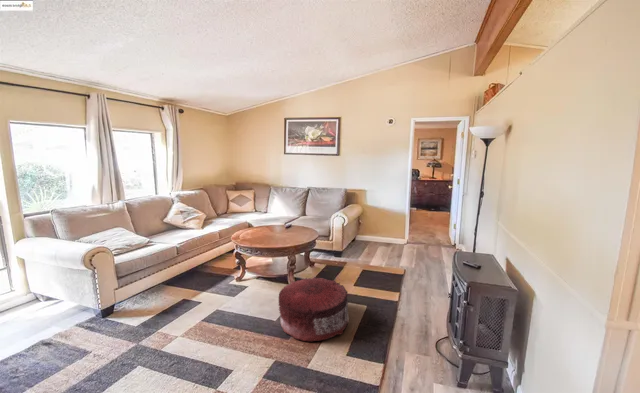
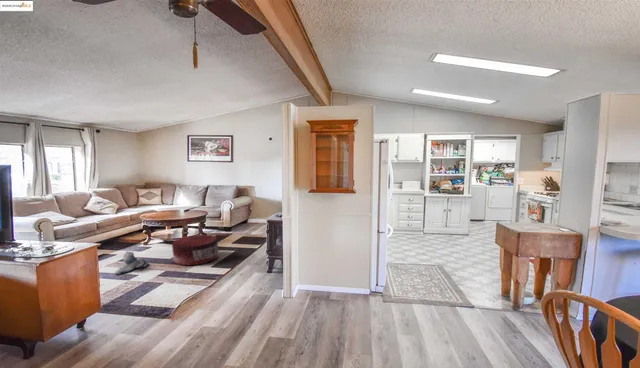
plush toy: none [195,313,244,355] -> present [115,252,148,274]

